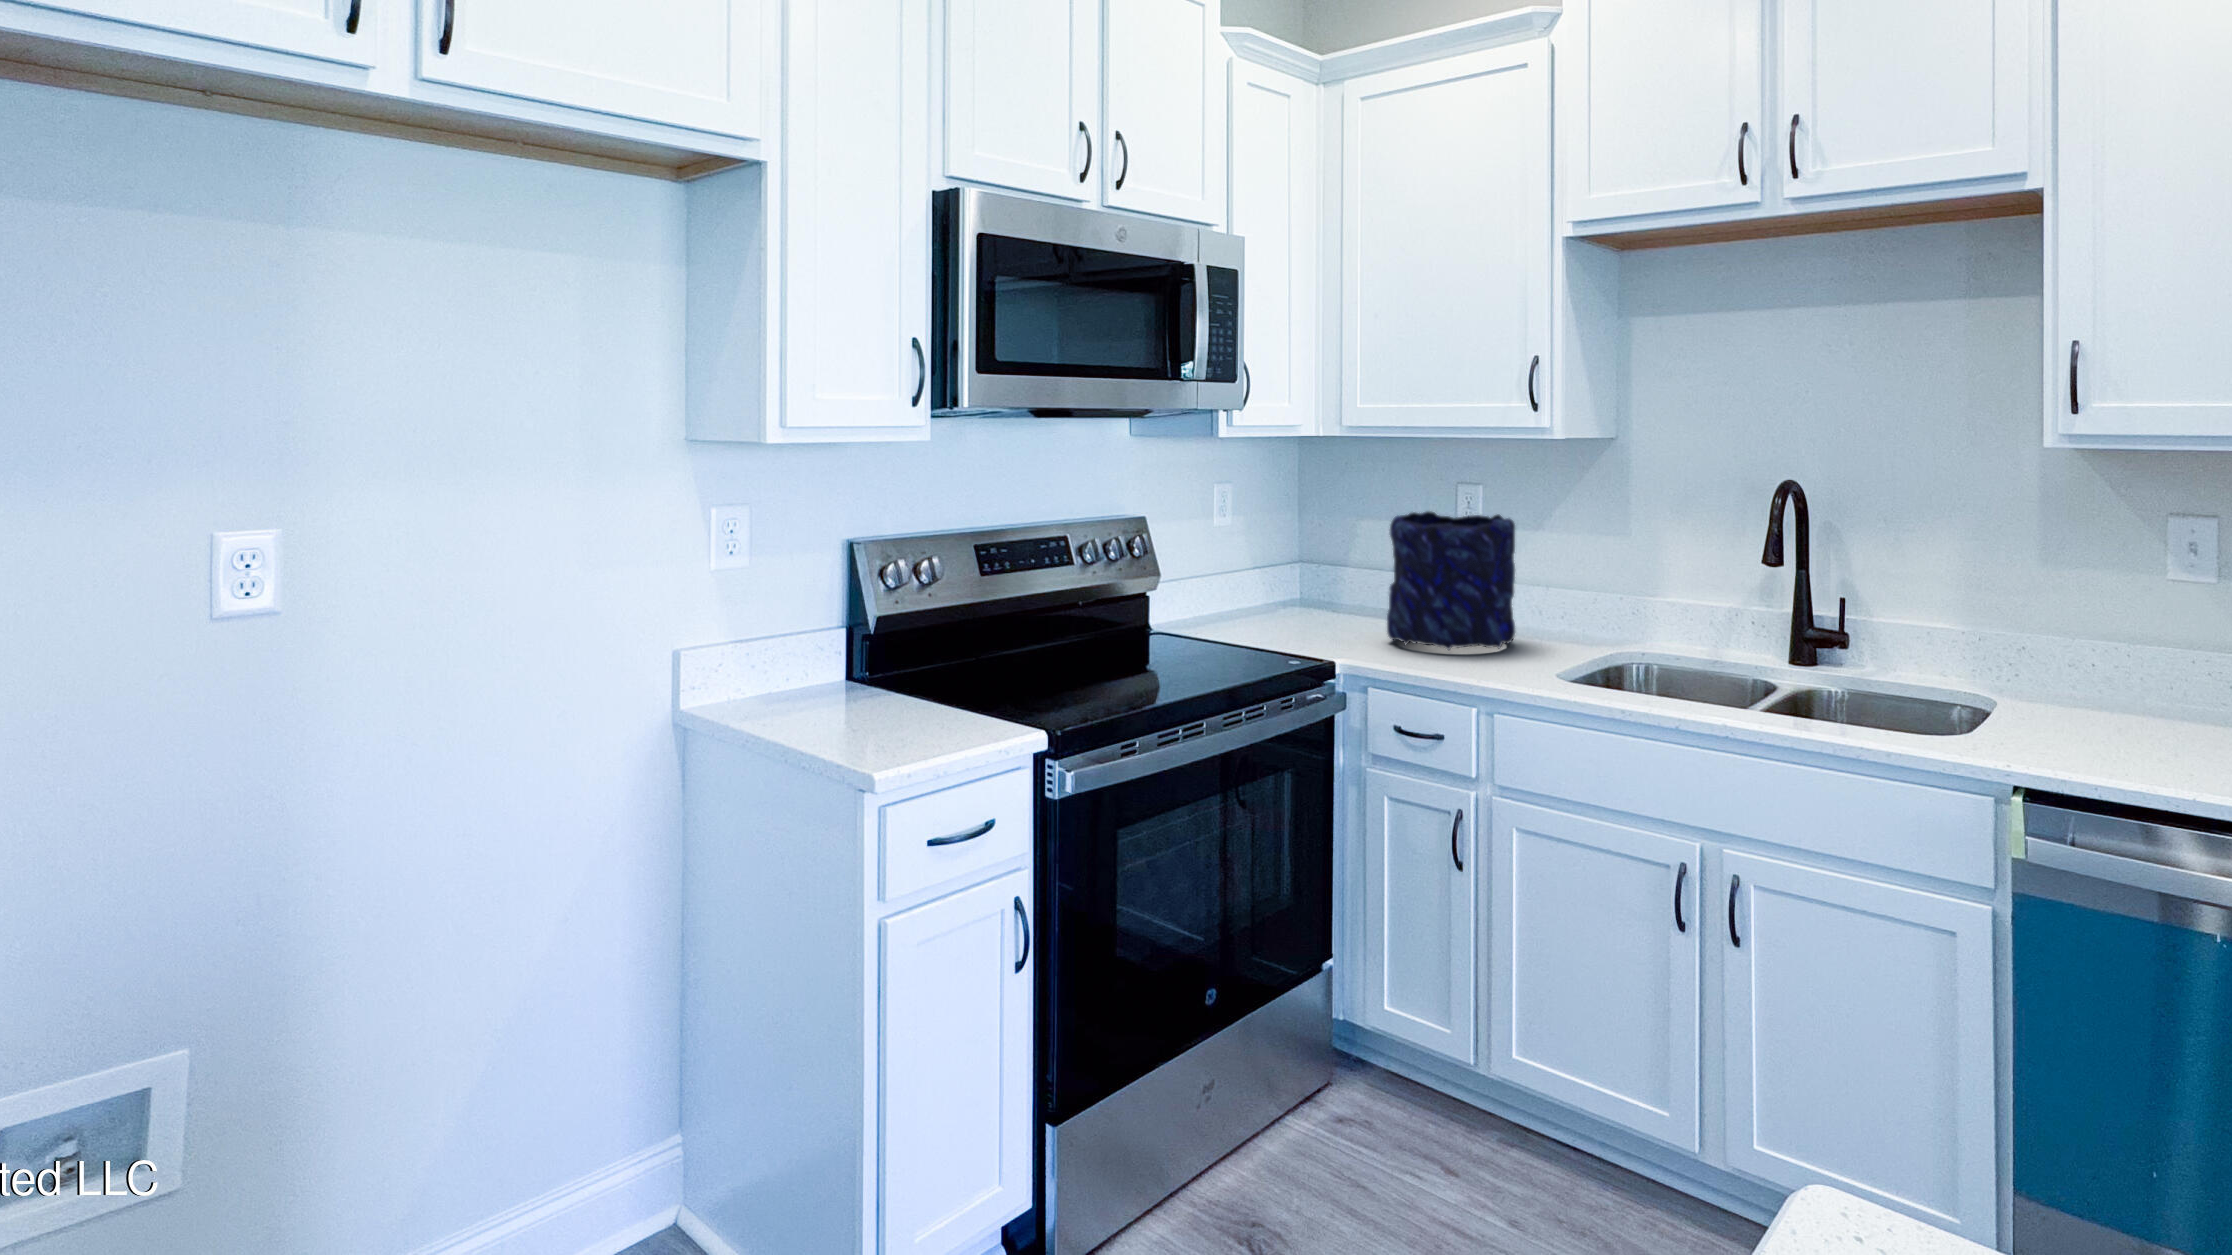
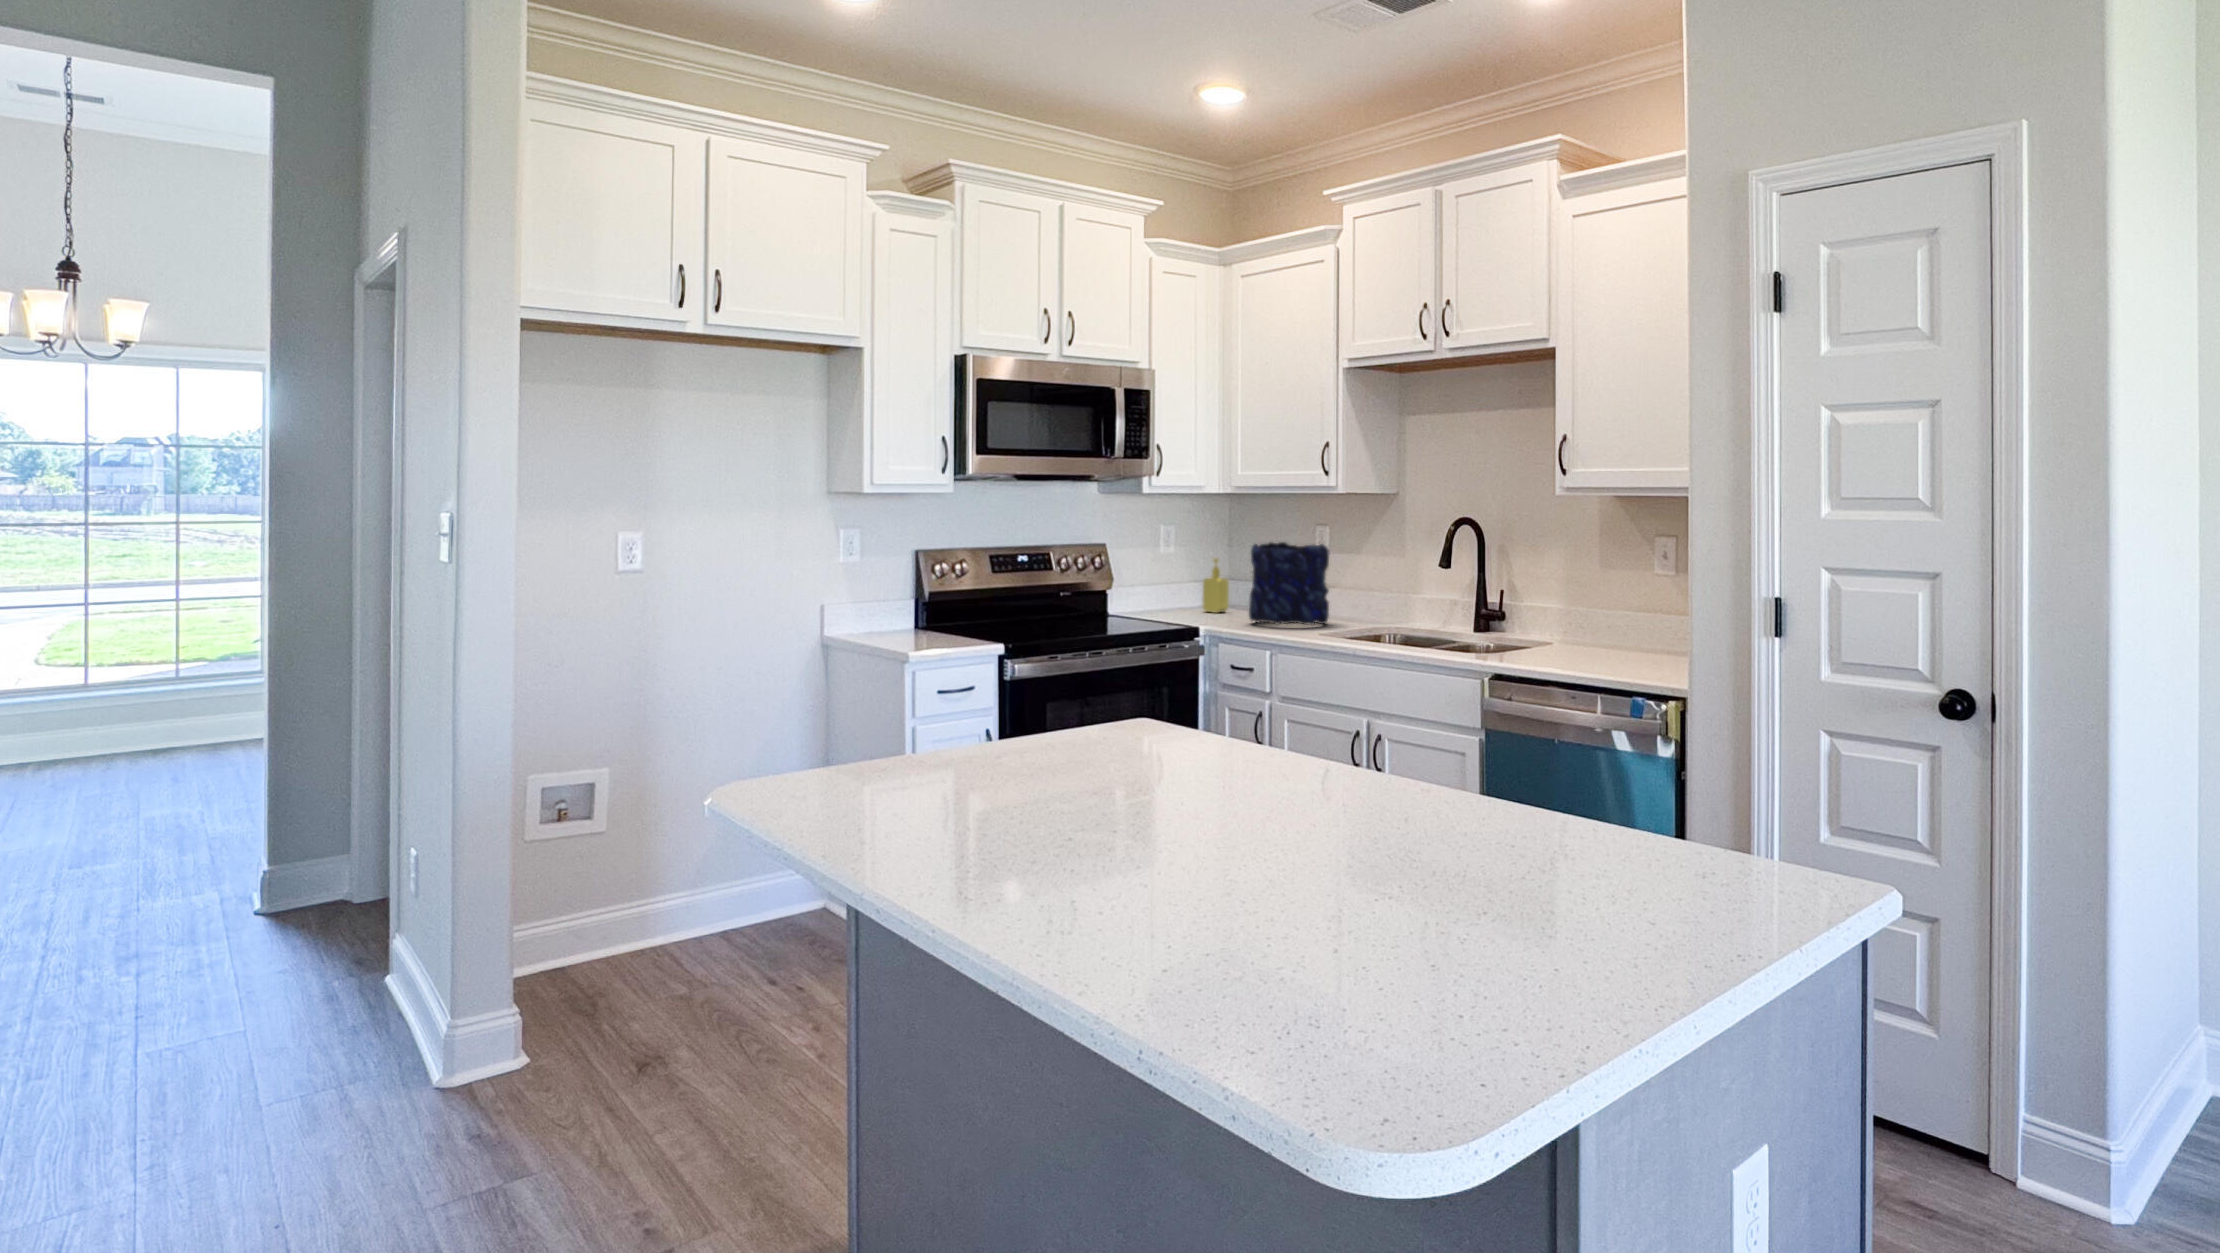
soap dispenser: none [1277,532,1317,616] -> present [1202,558,1229,613]

